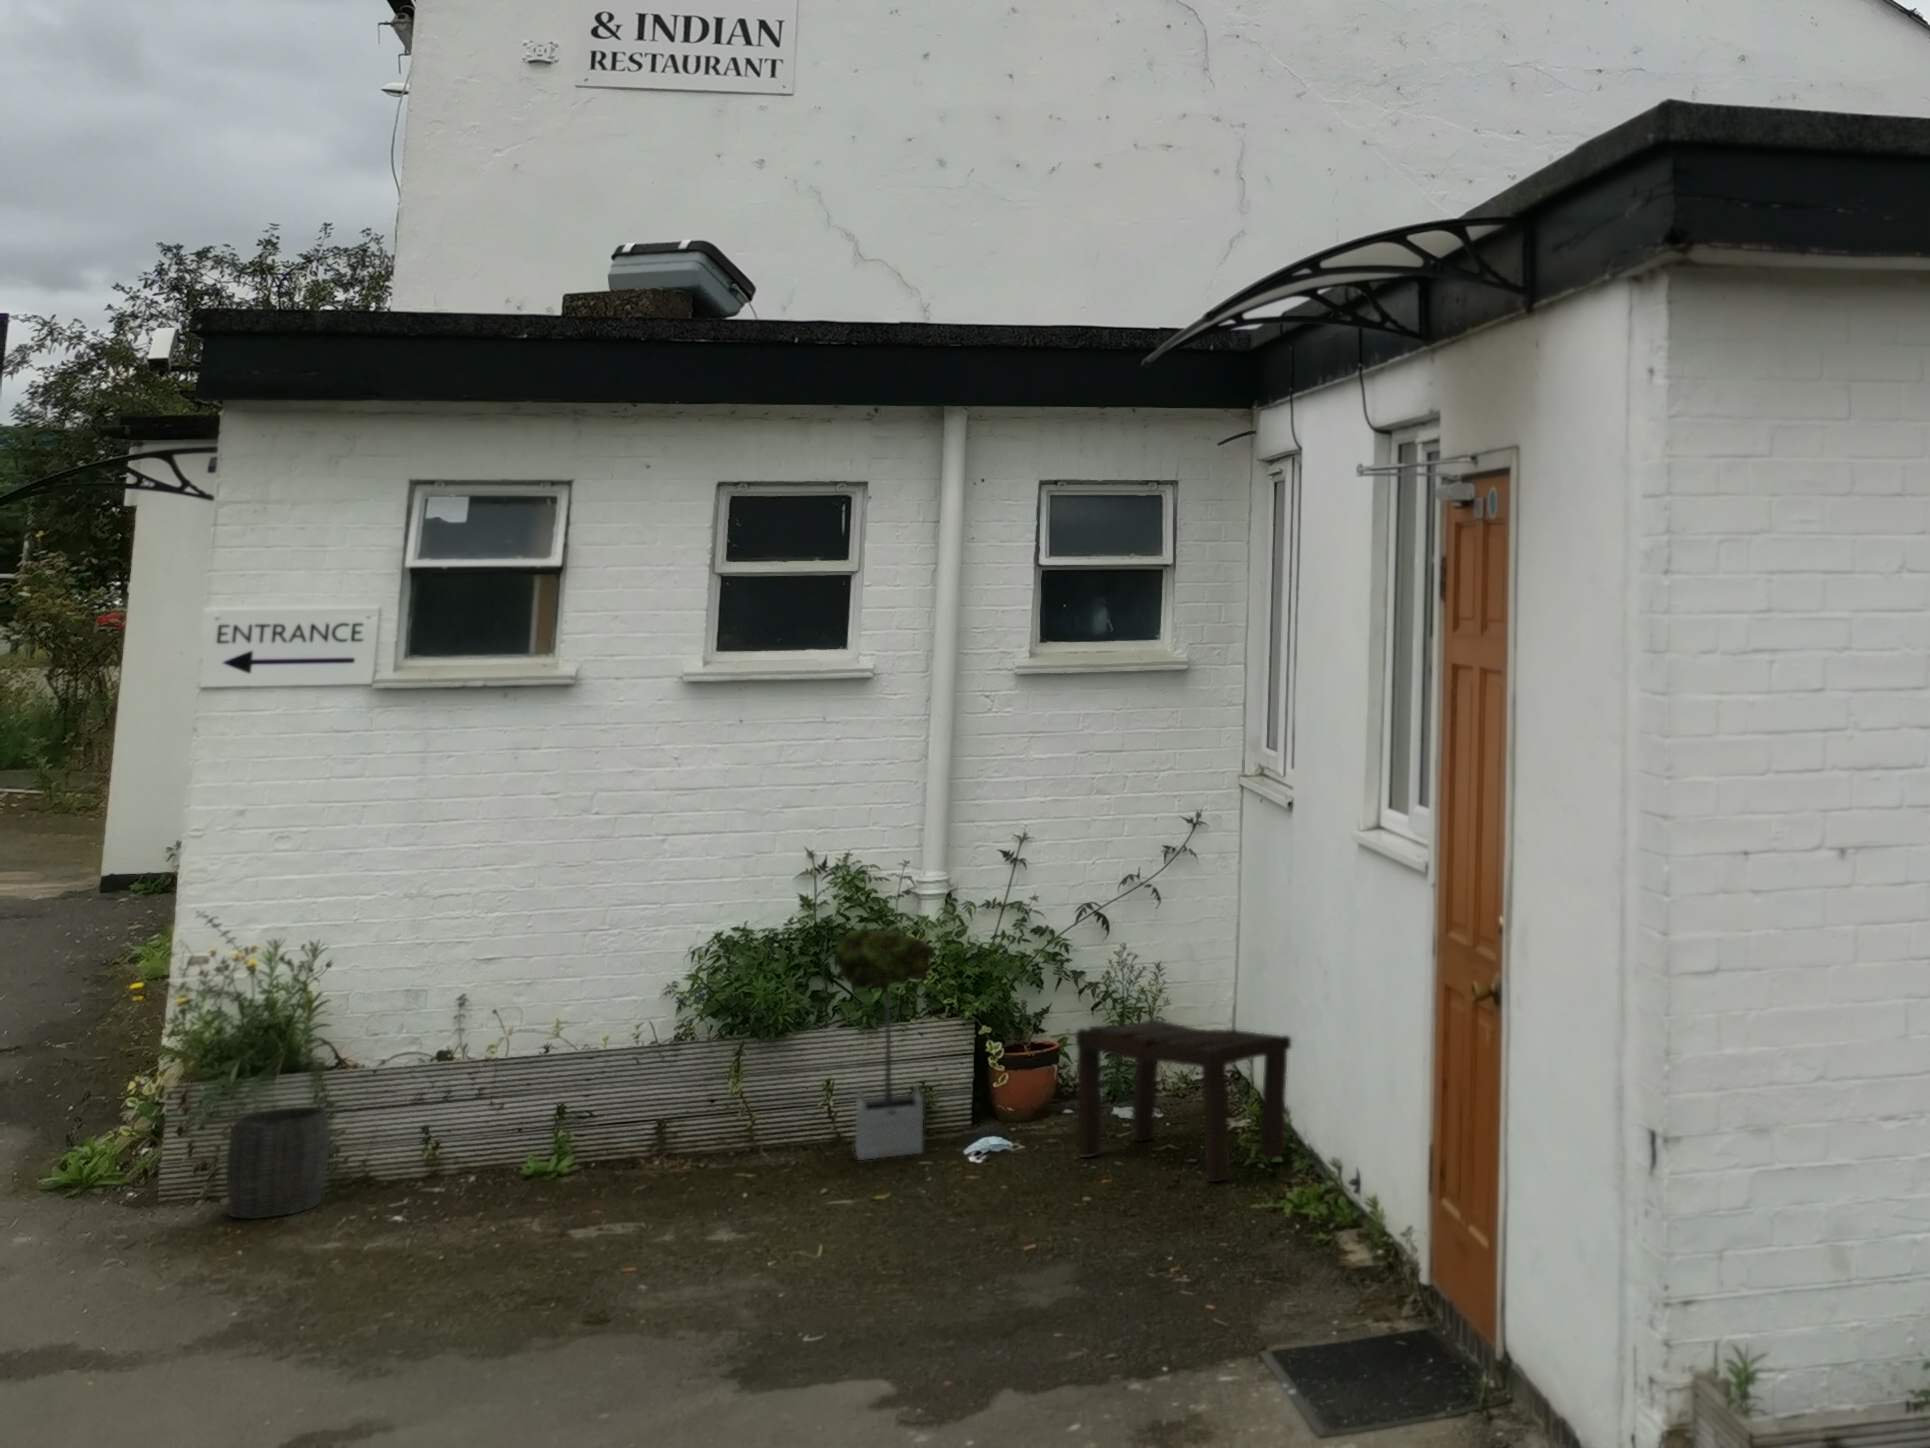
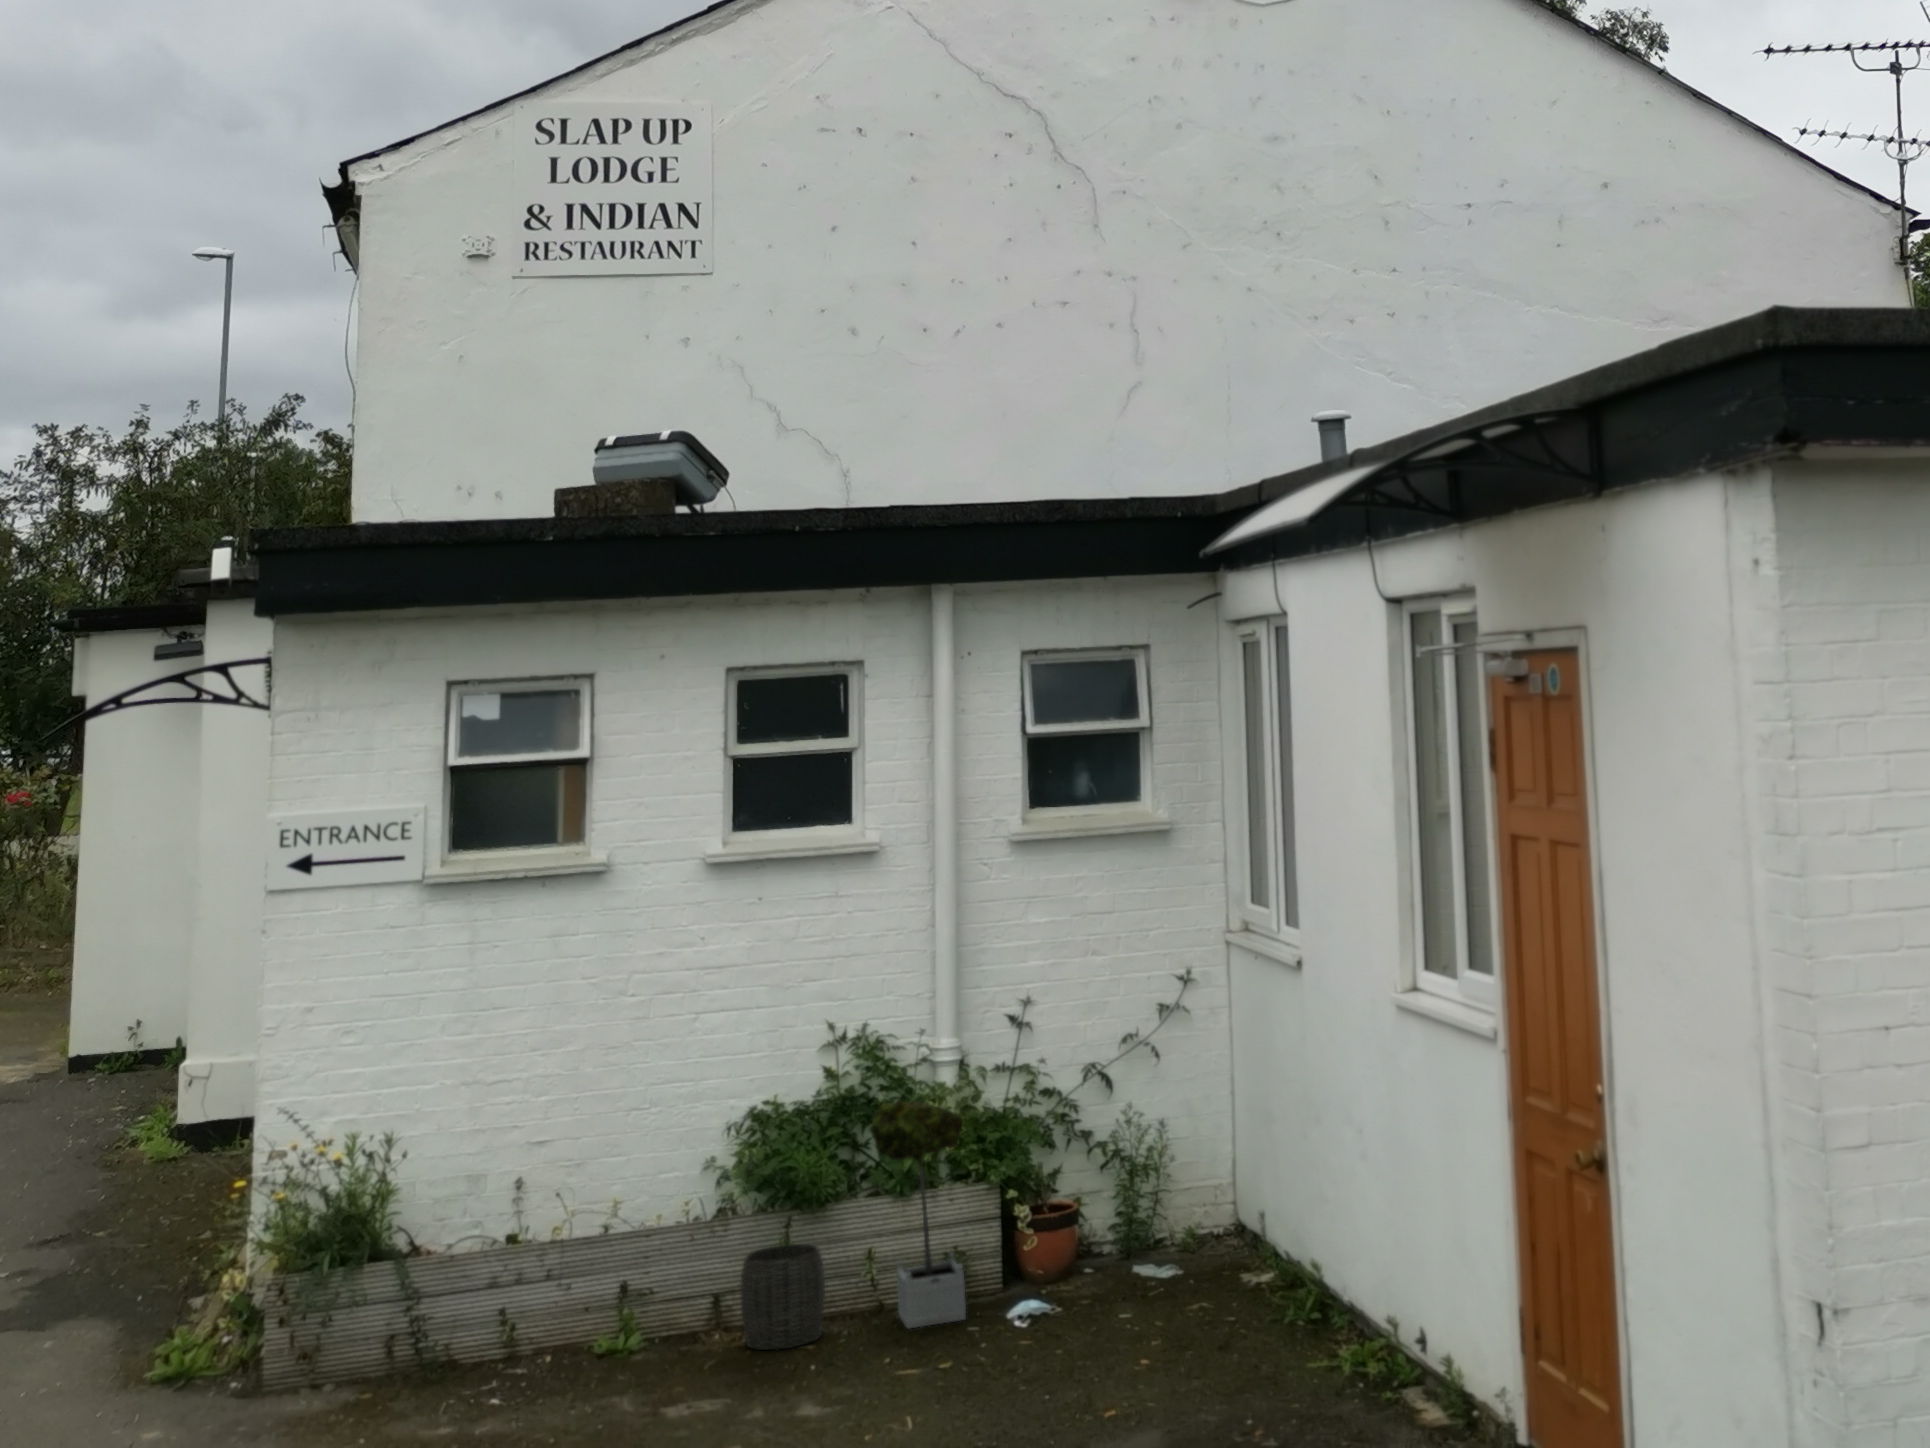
bench: present [1076,1020,1291,1182] -> none [1109,1179,1323,1340]
woven basket: present [226,1107,330,1219] -> present [740,1244,825,1350]

